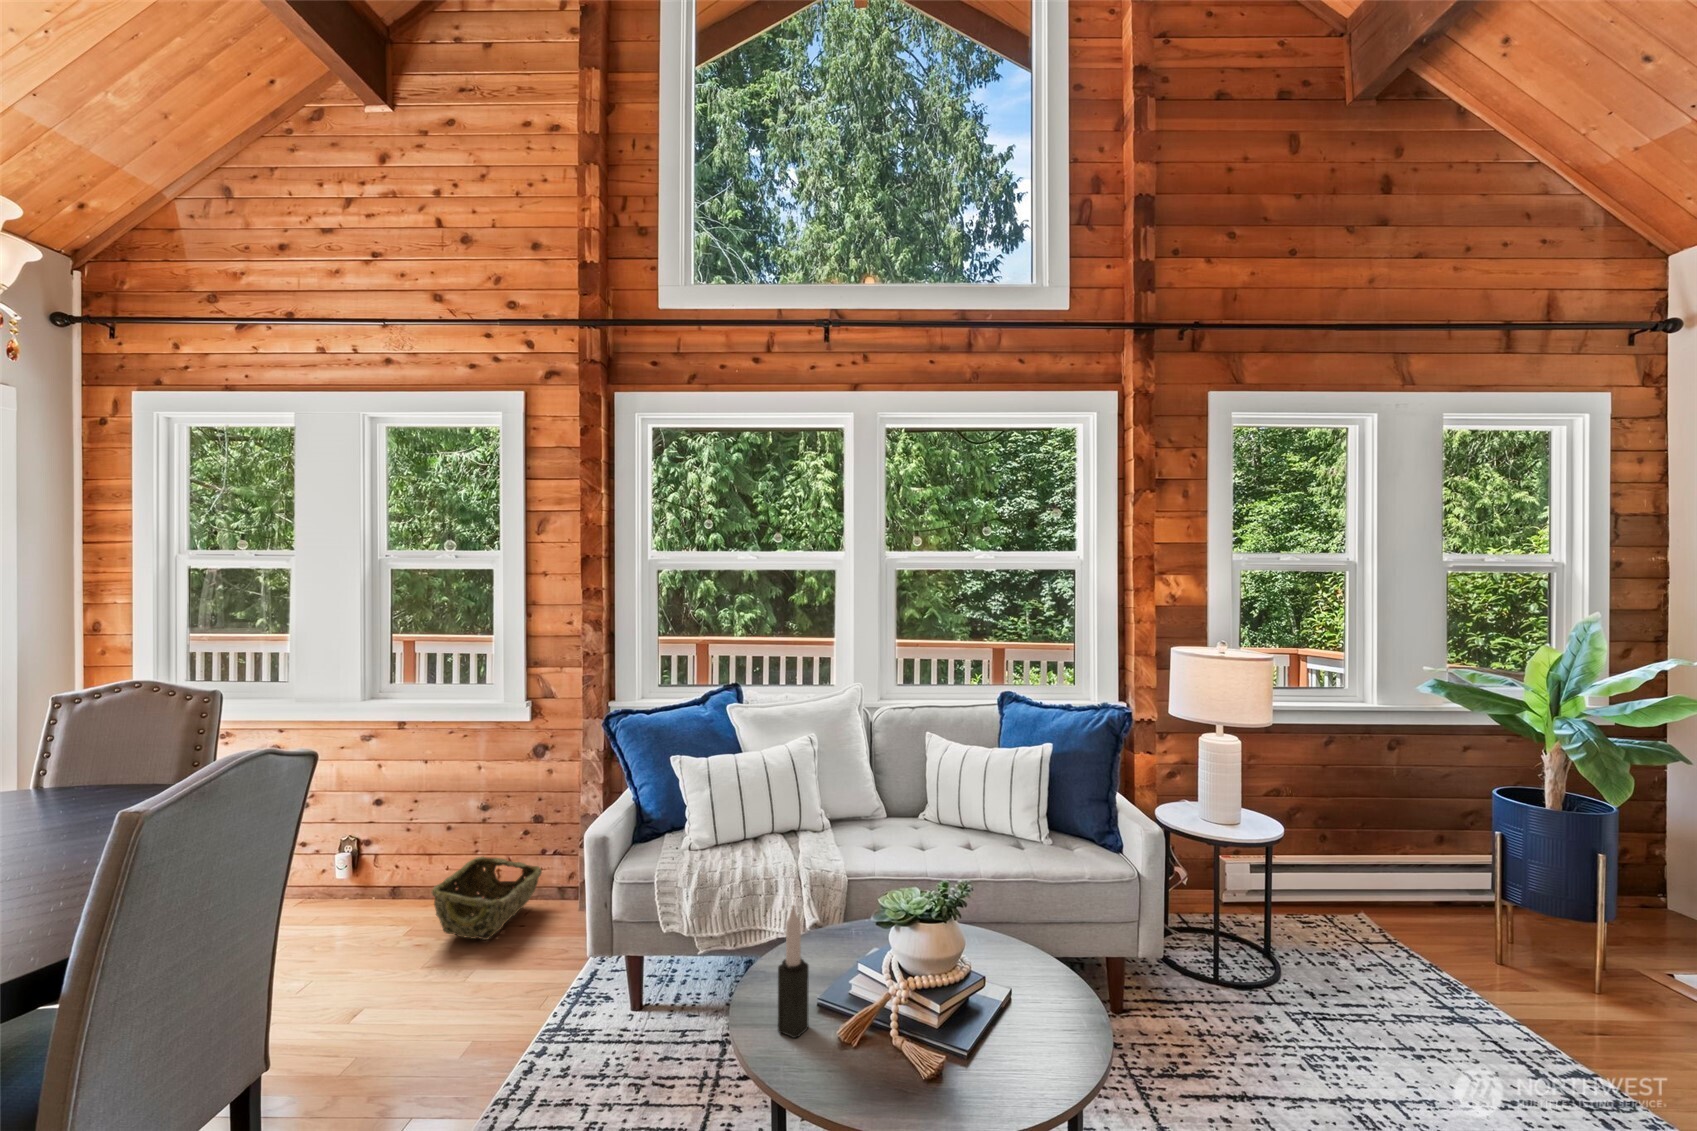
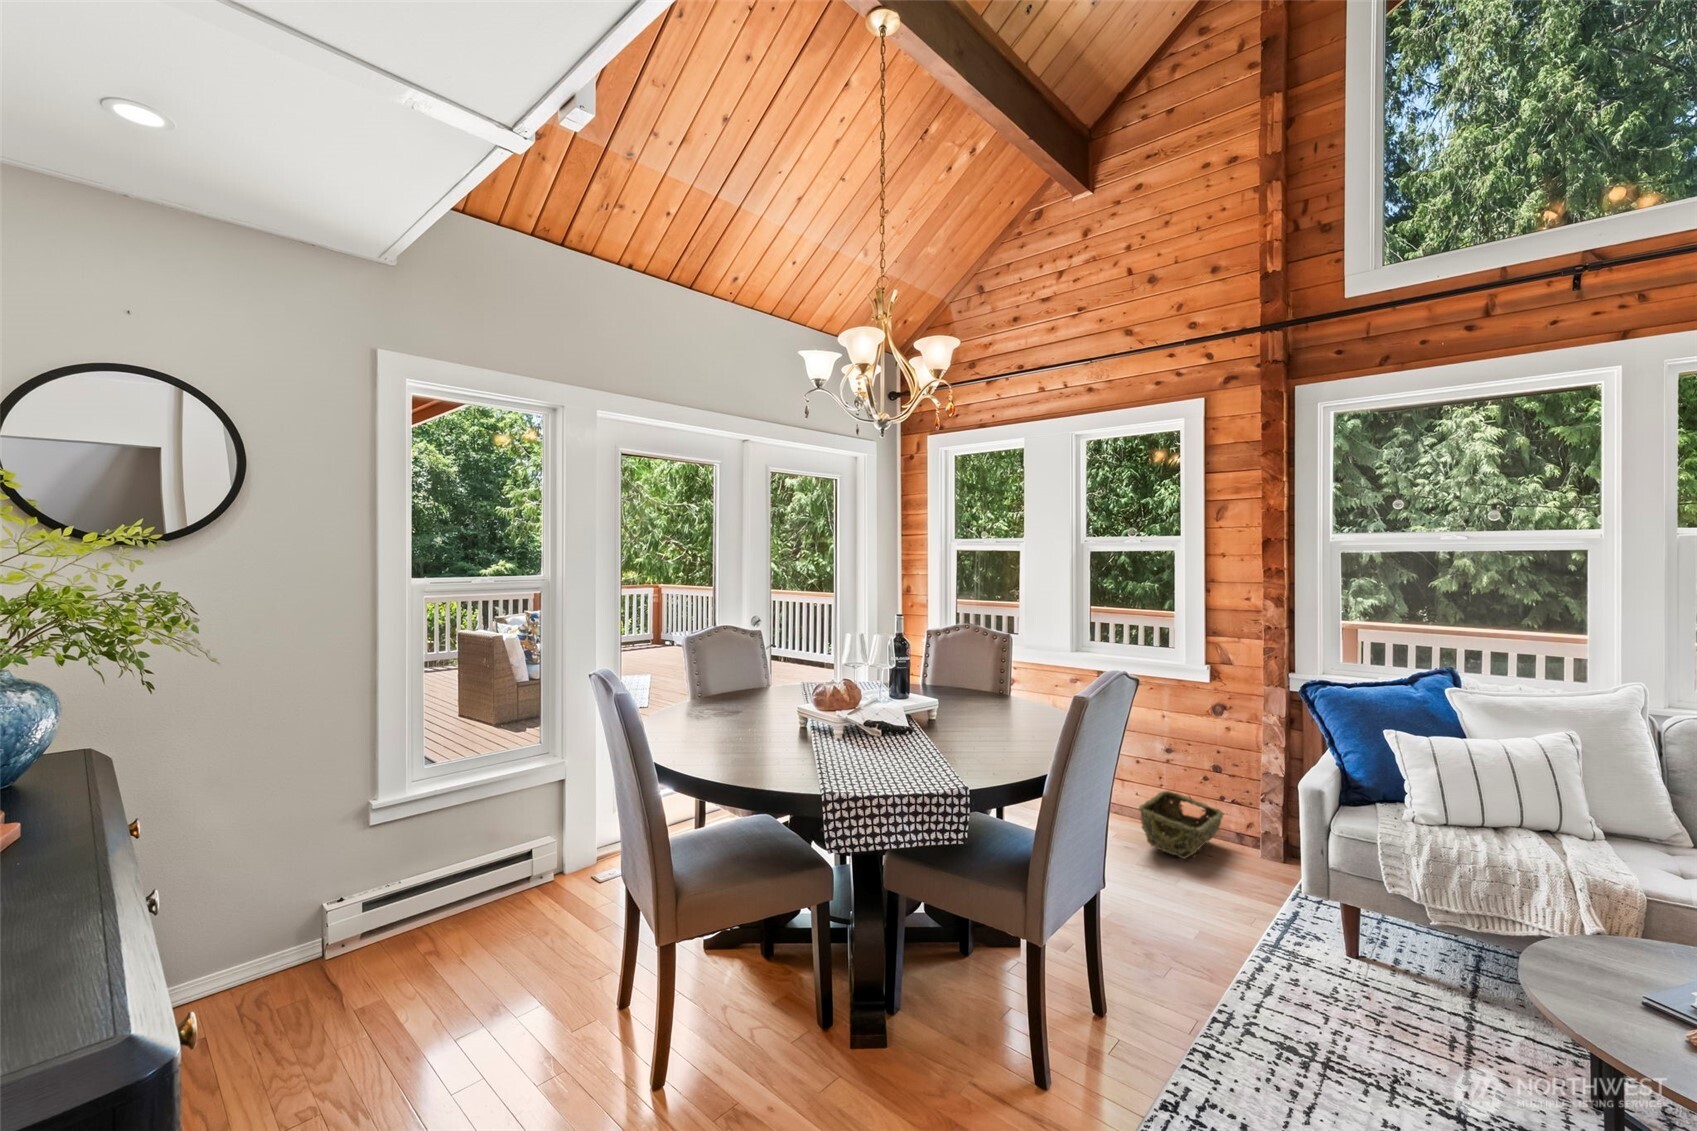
candle: present [778,905,809,1038] -> none [1600,889,1645,1025]

